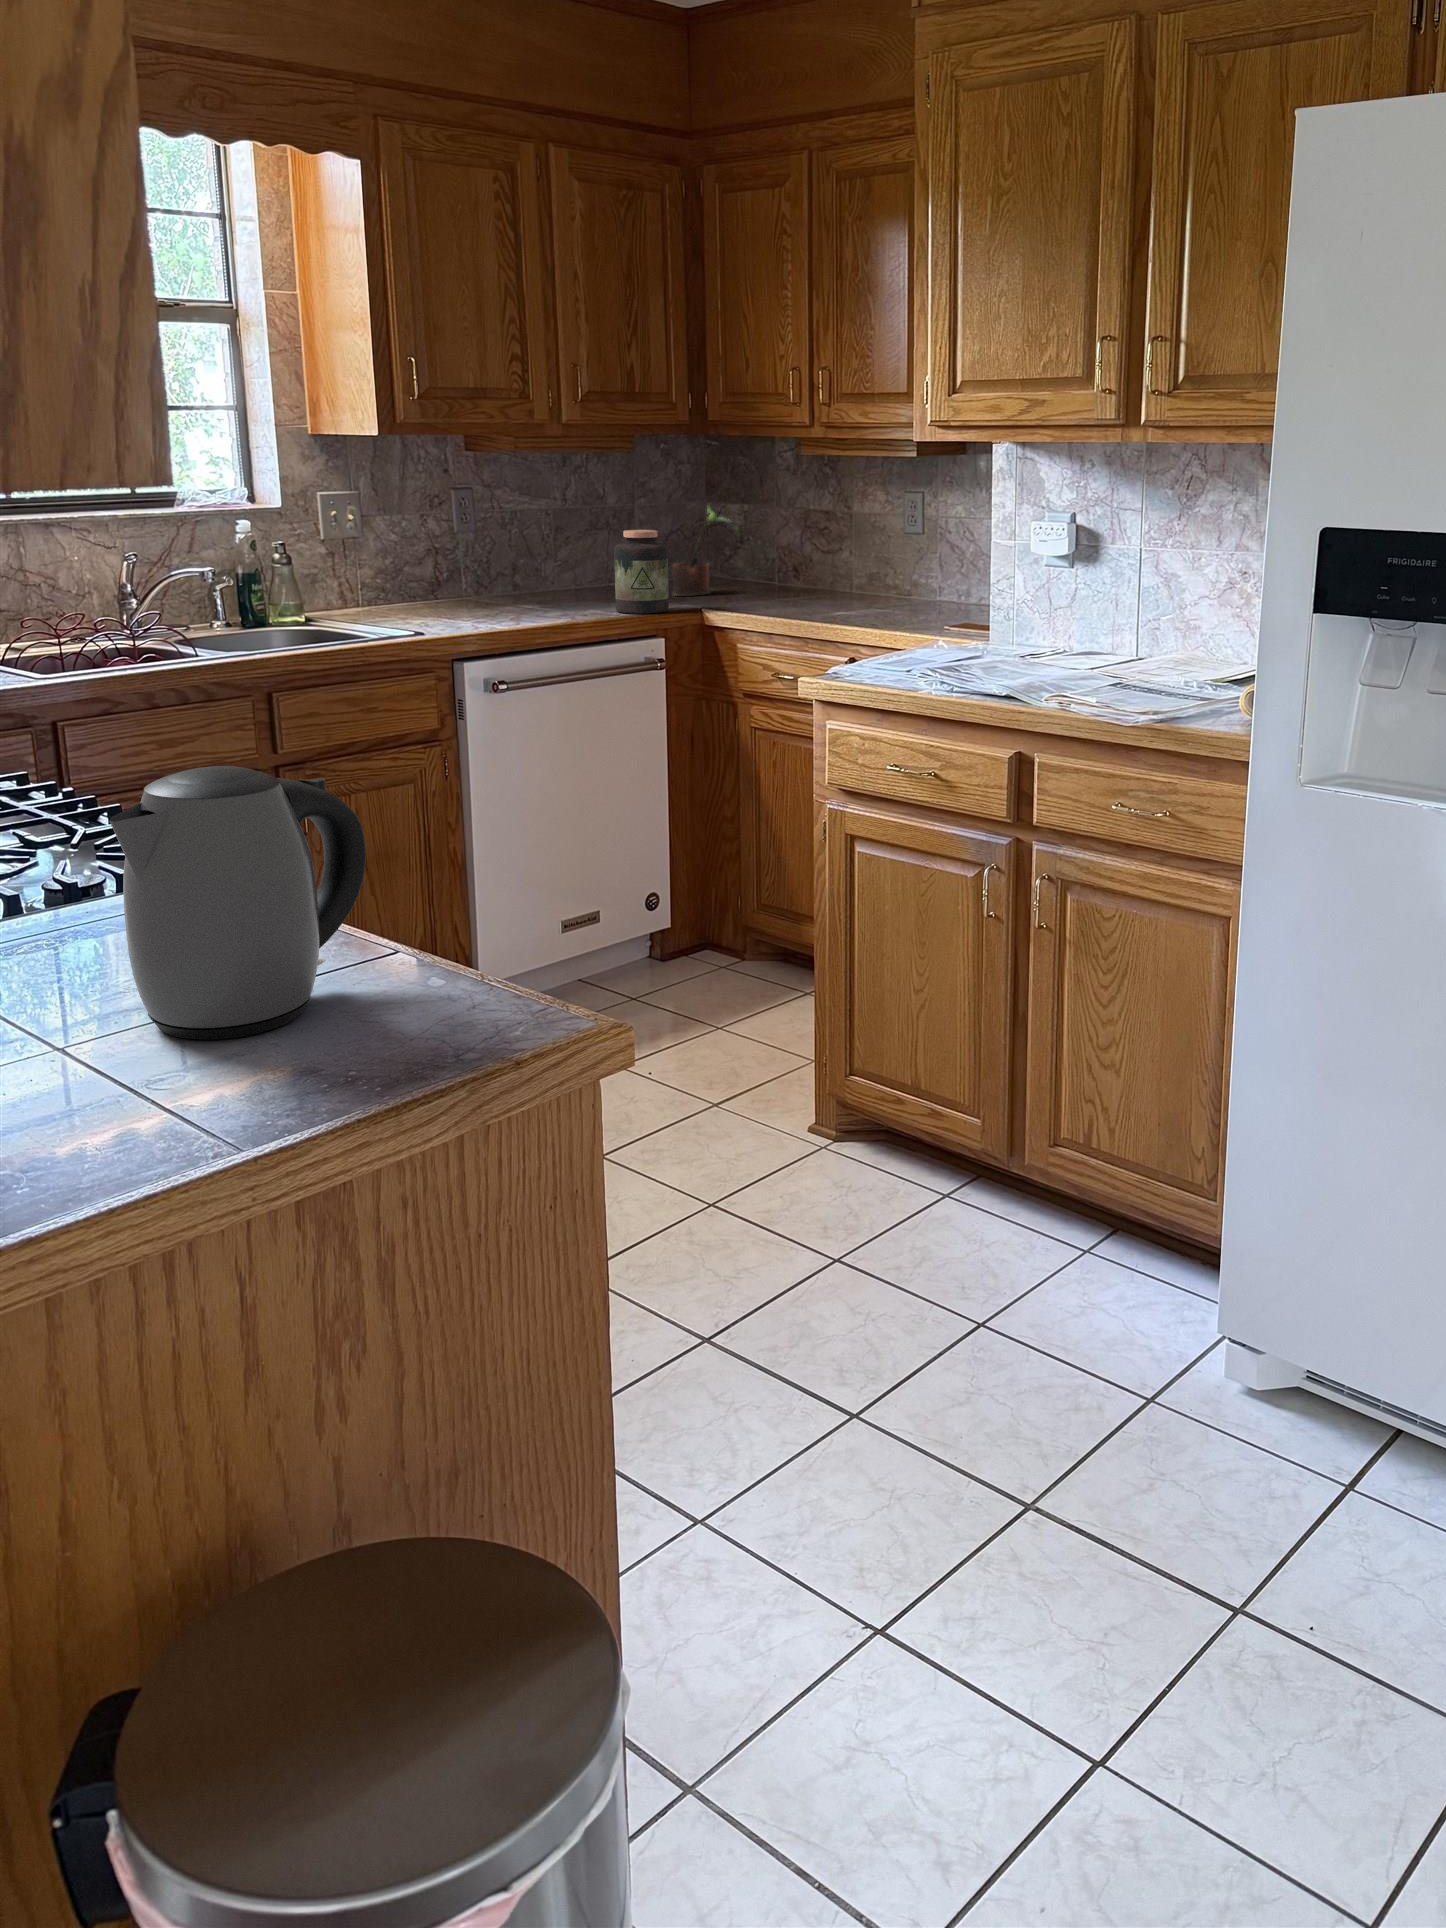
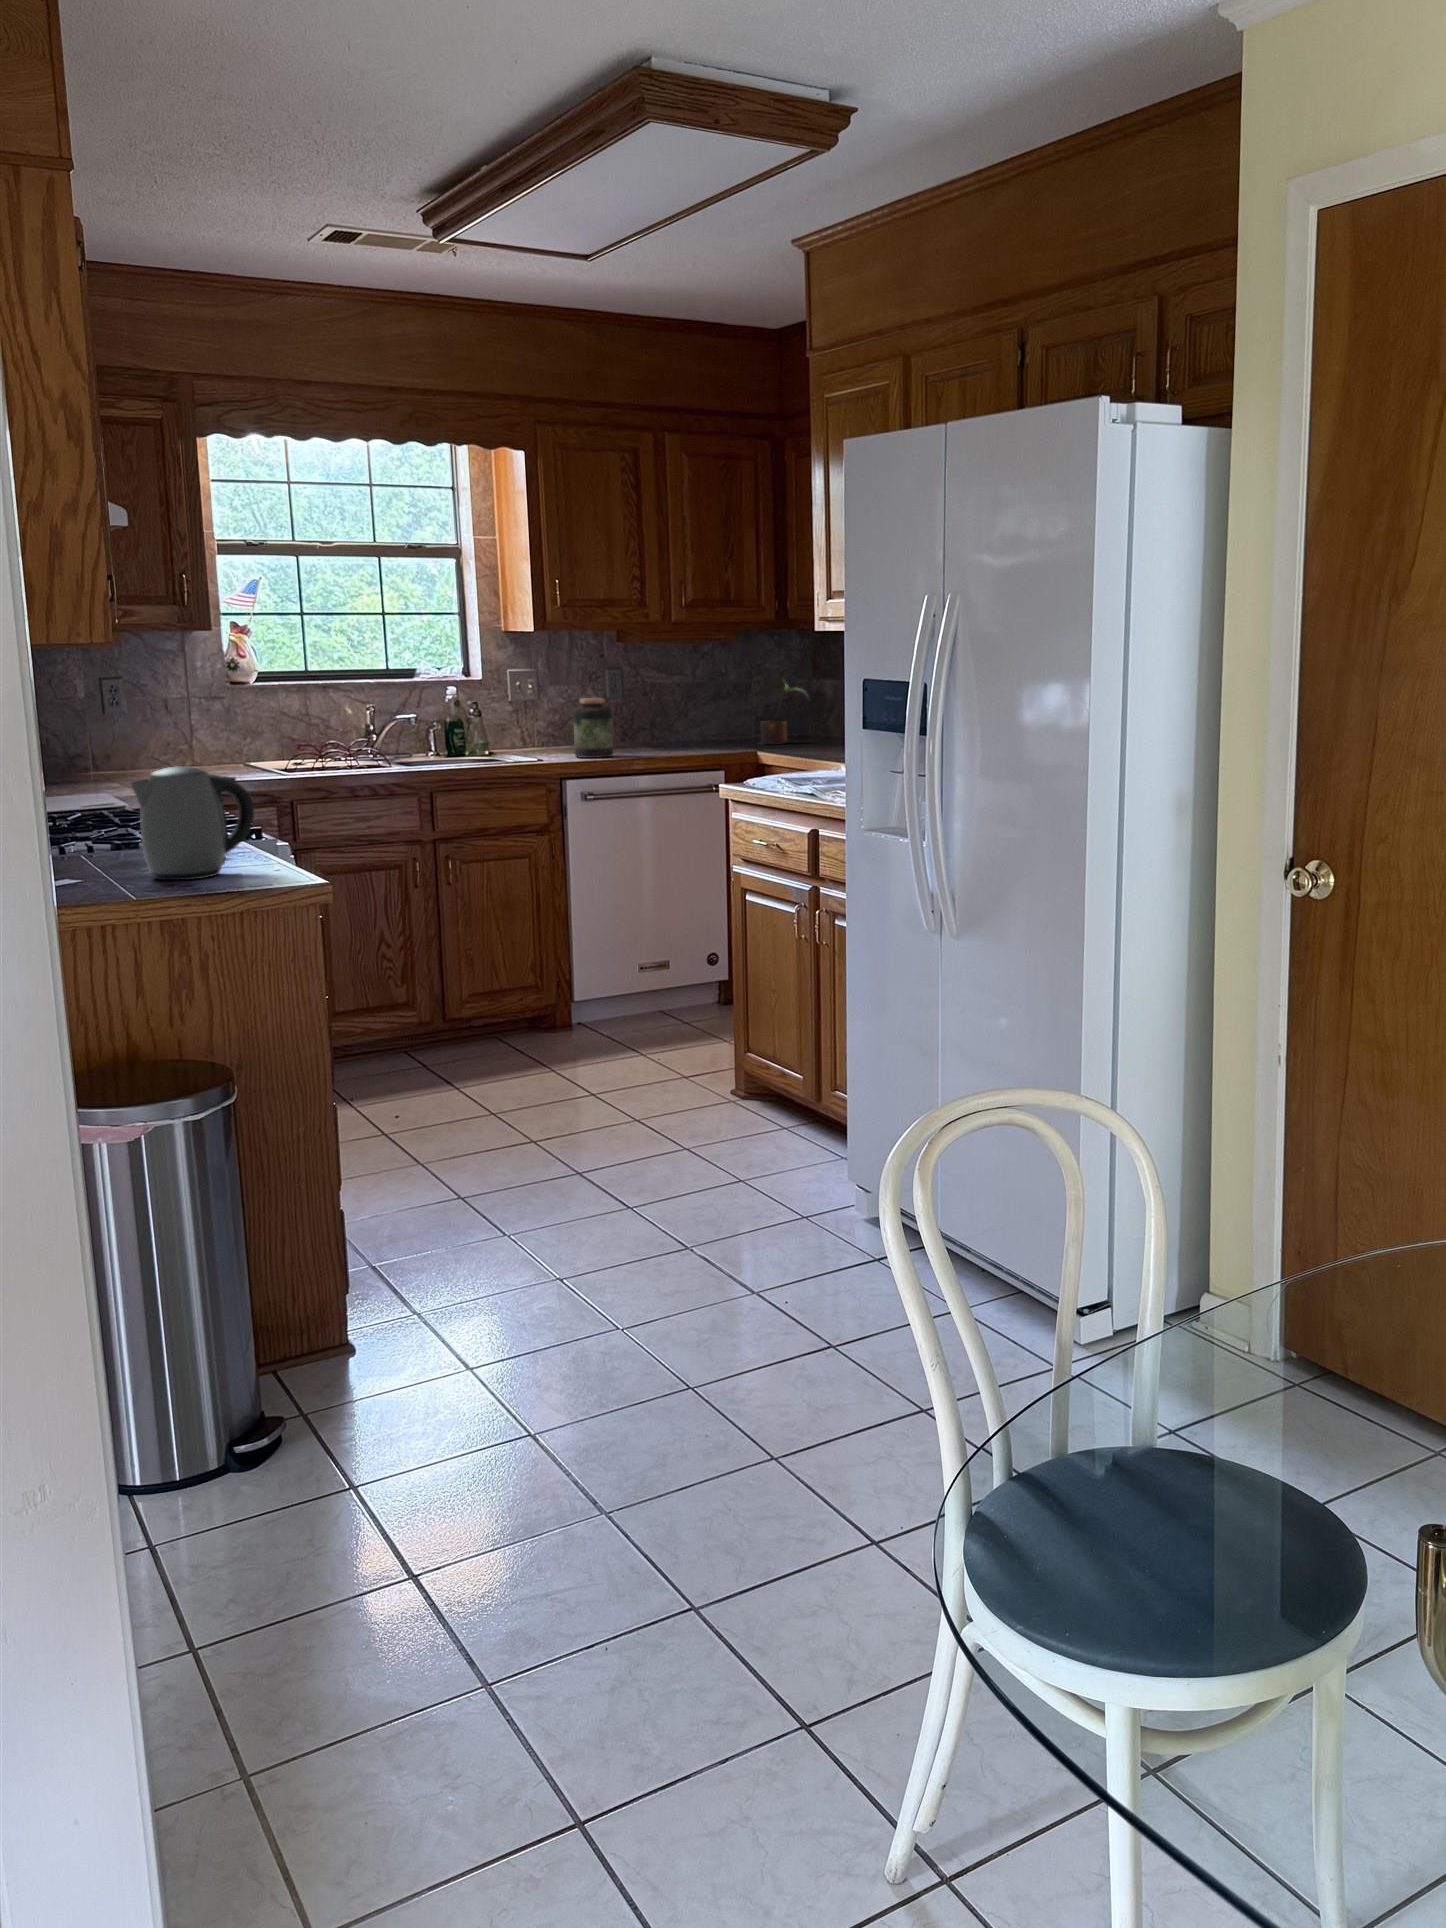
jar: present [614,530,669,614] -> present [573,698,613,758]

